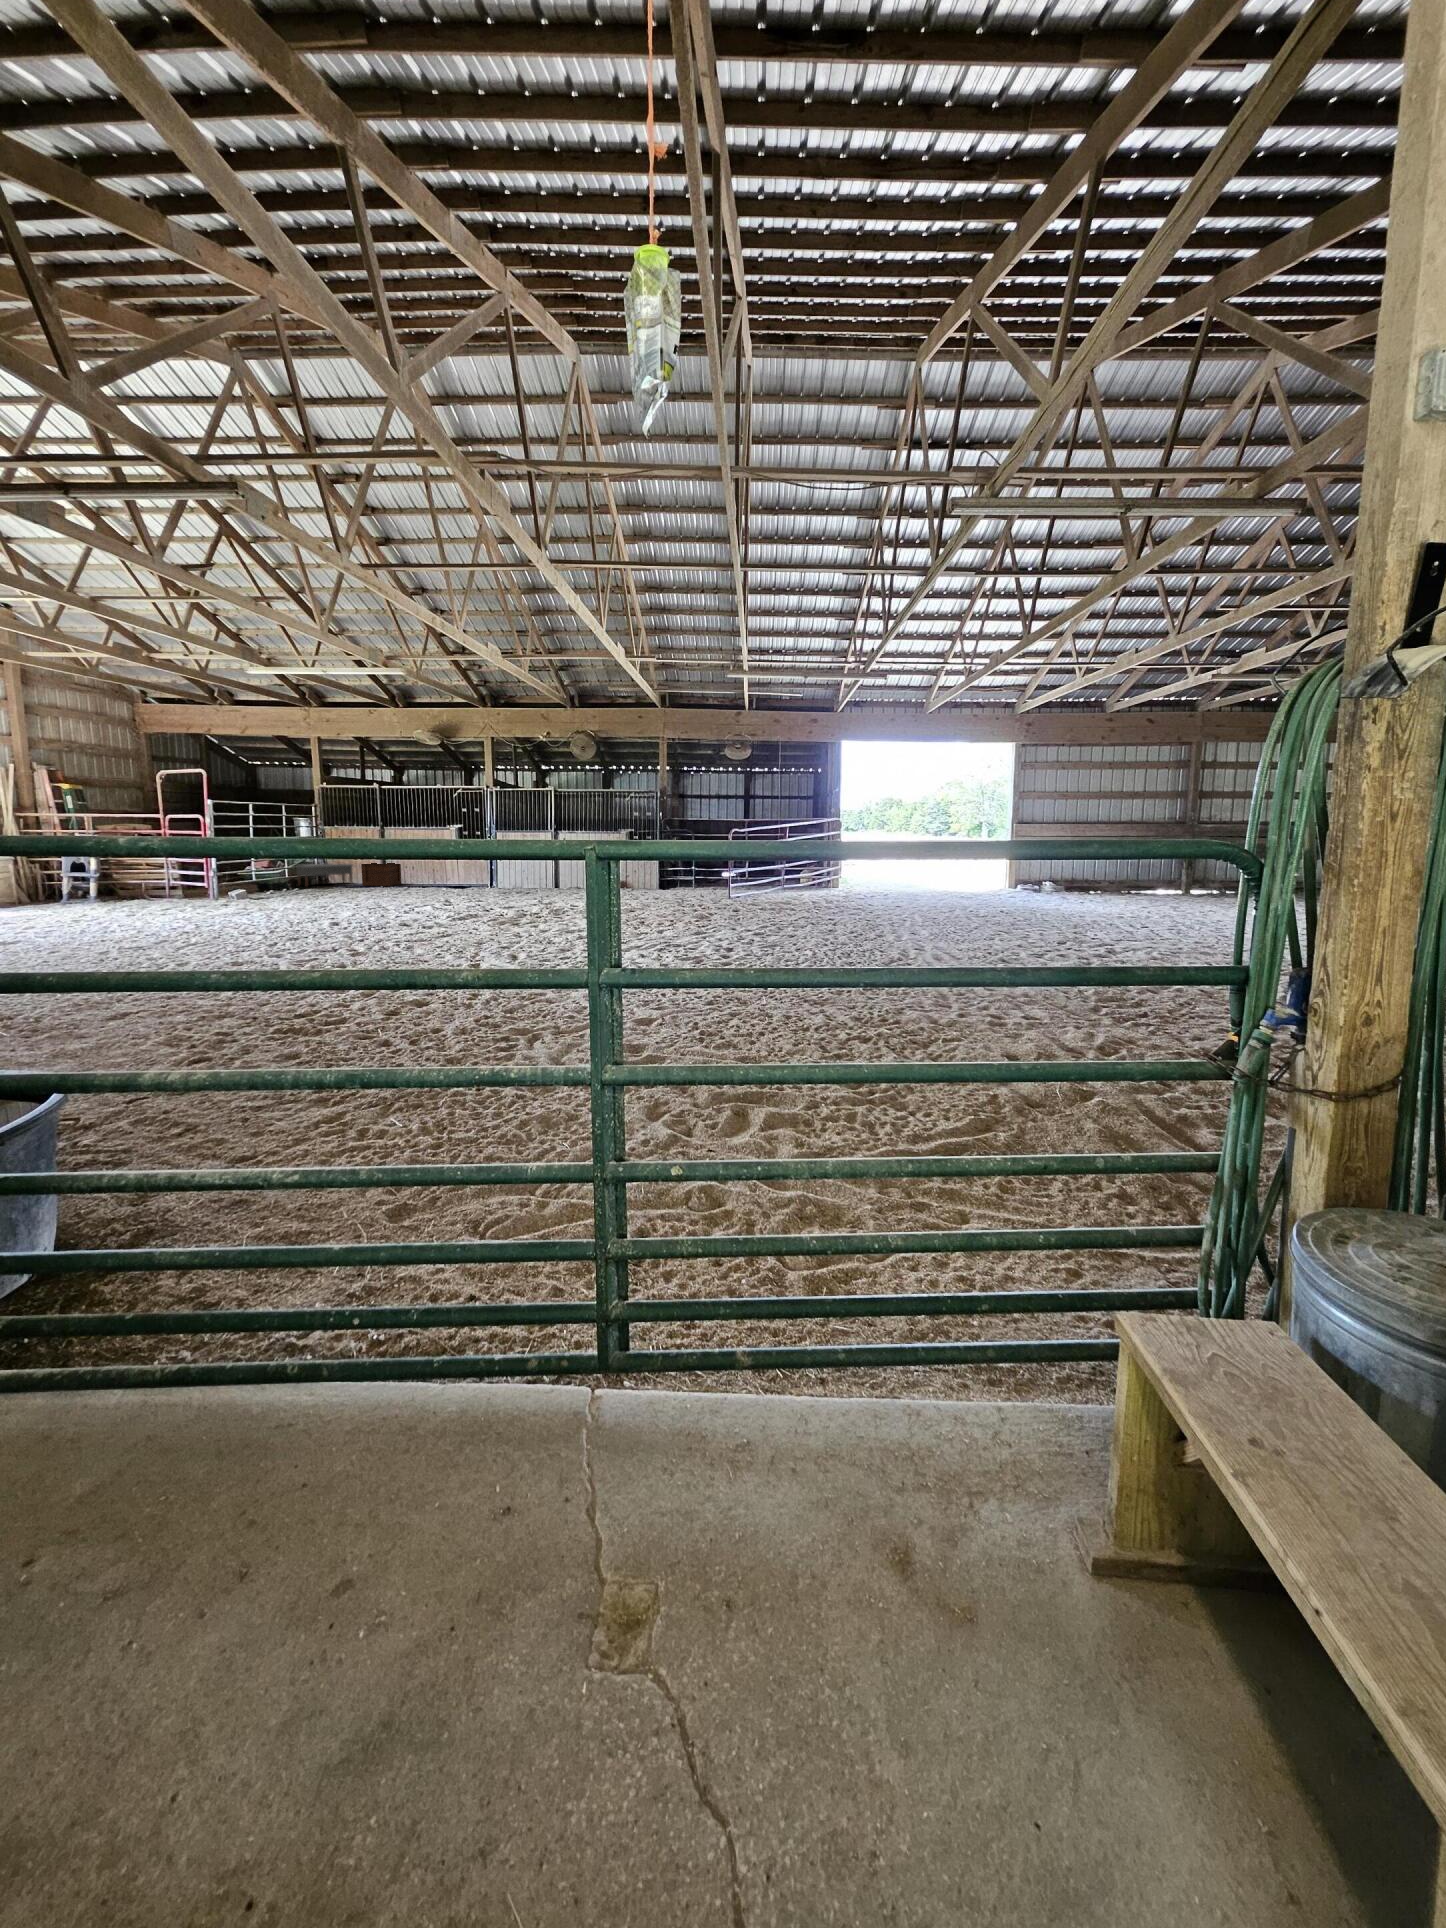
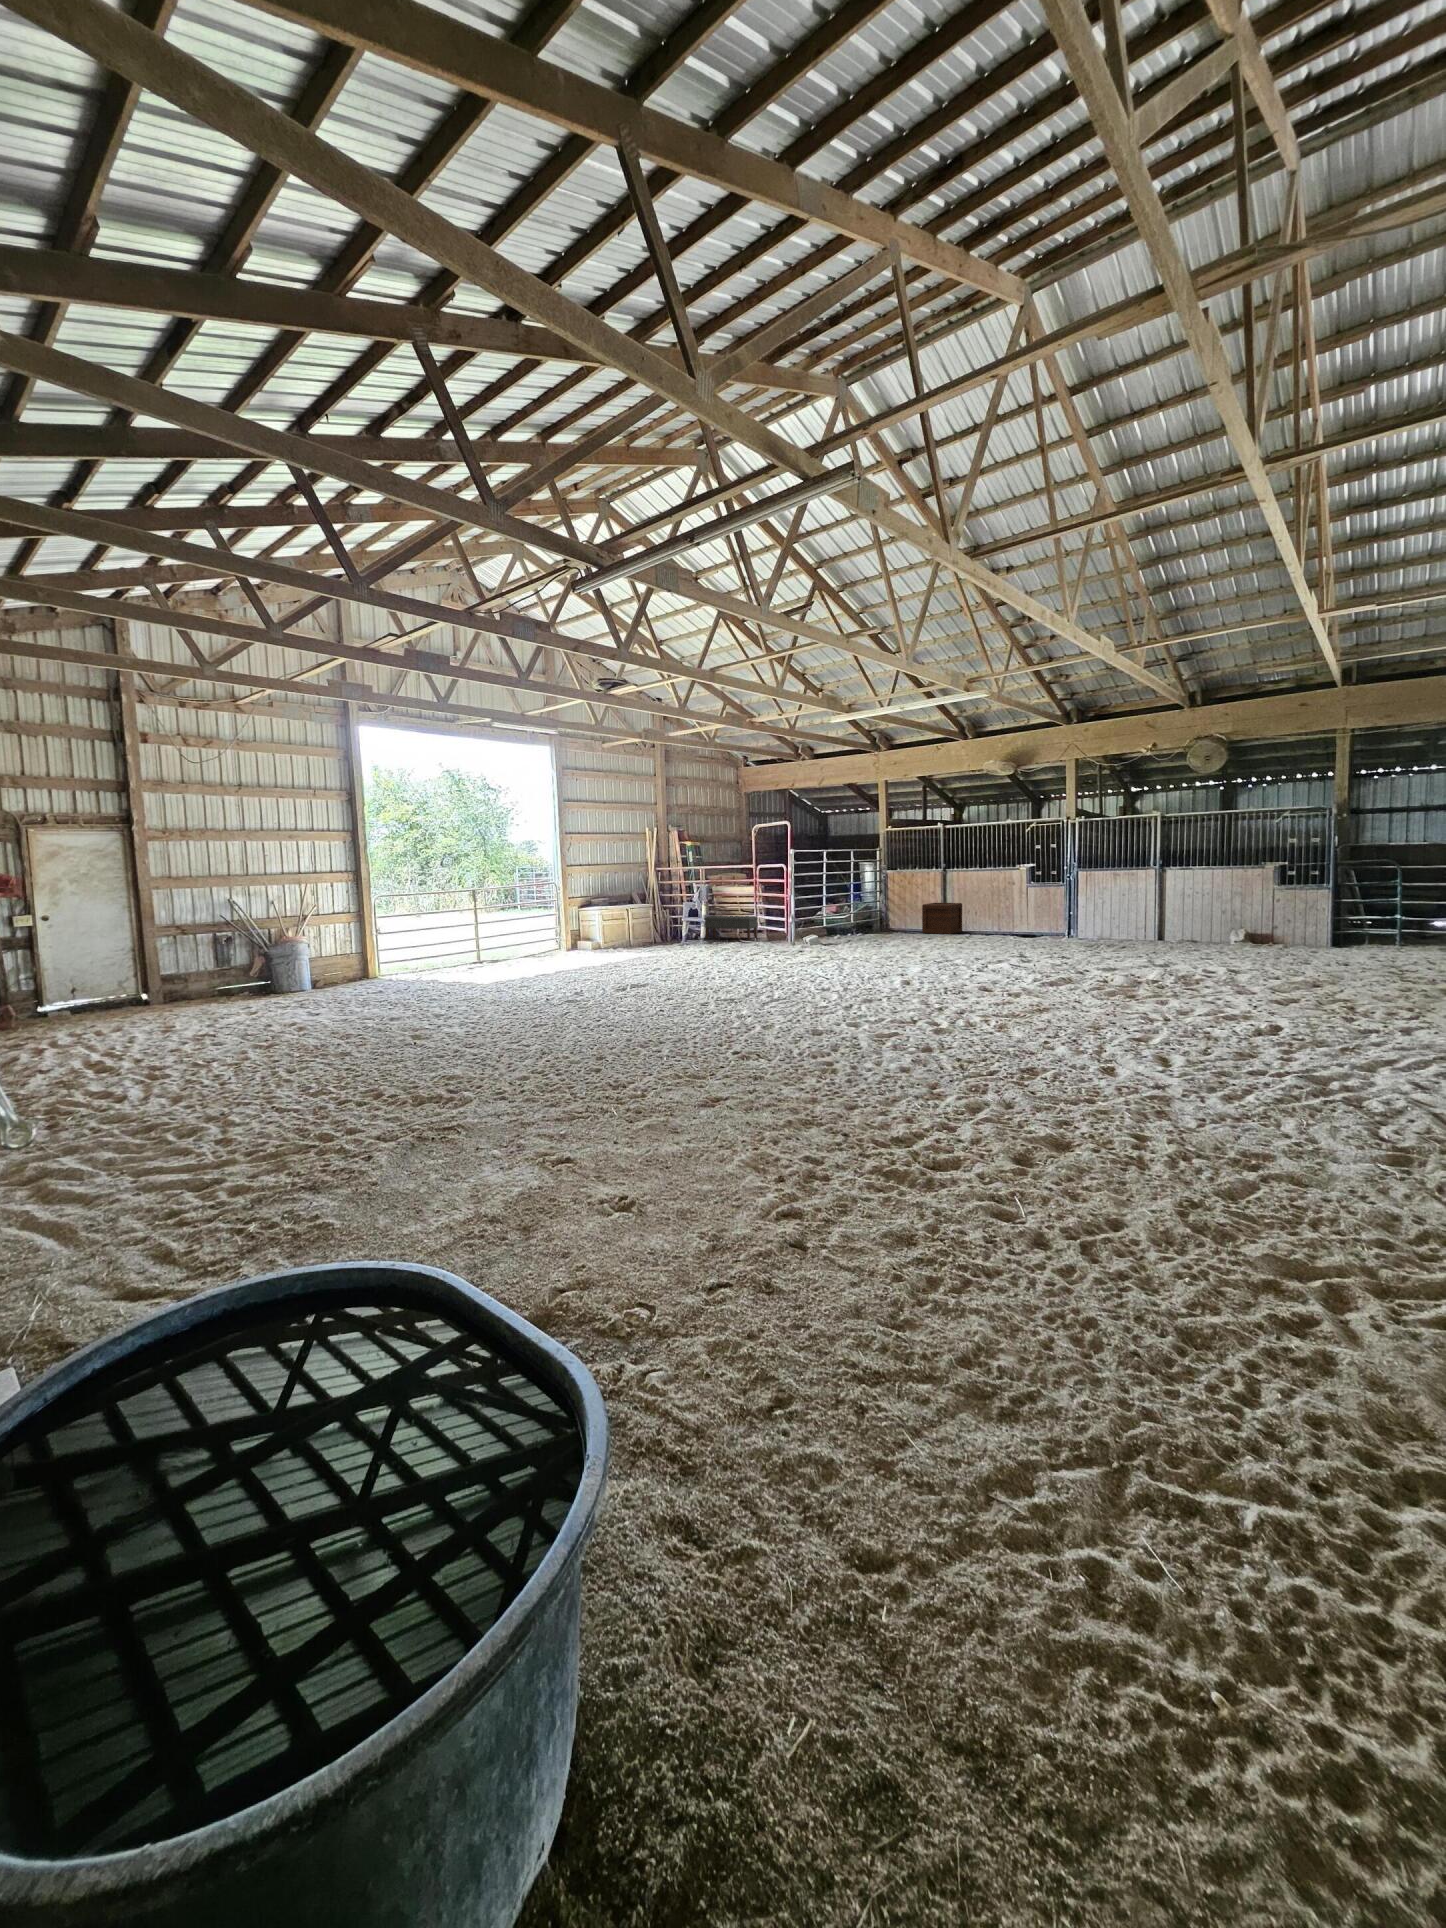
bench: present [296,864,352,886] -> present [705,916,757,940]

